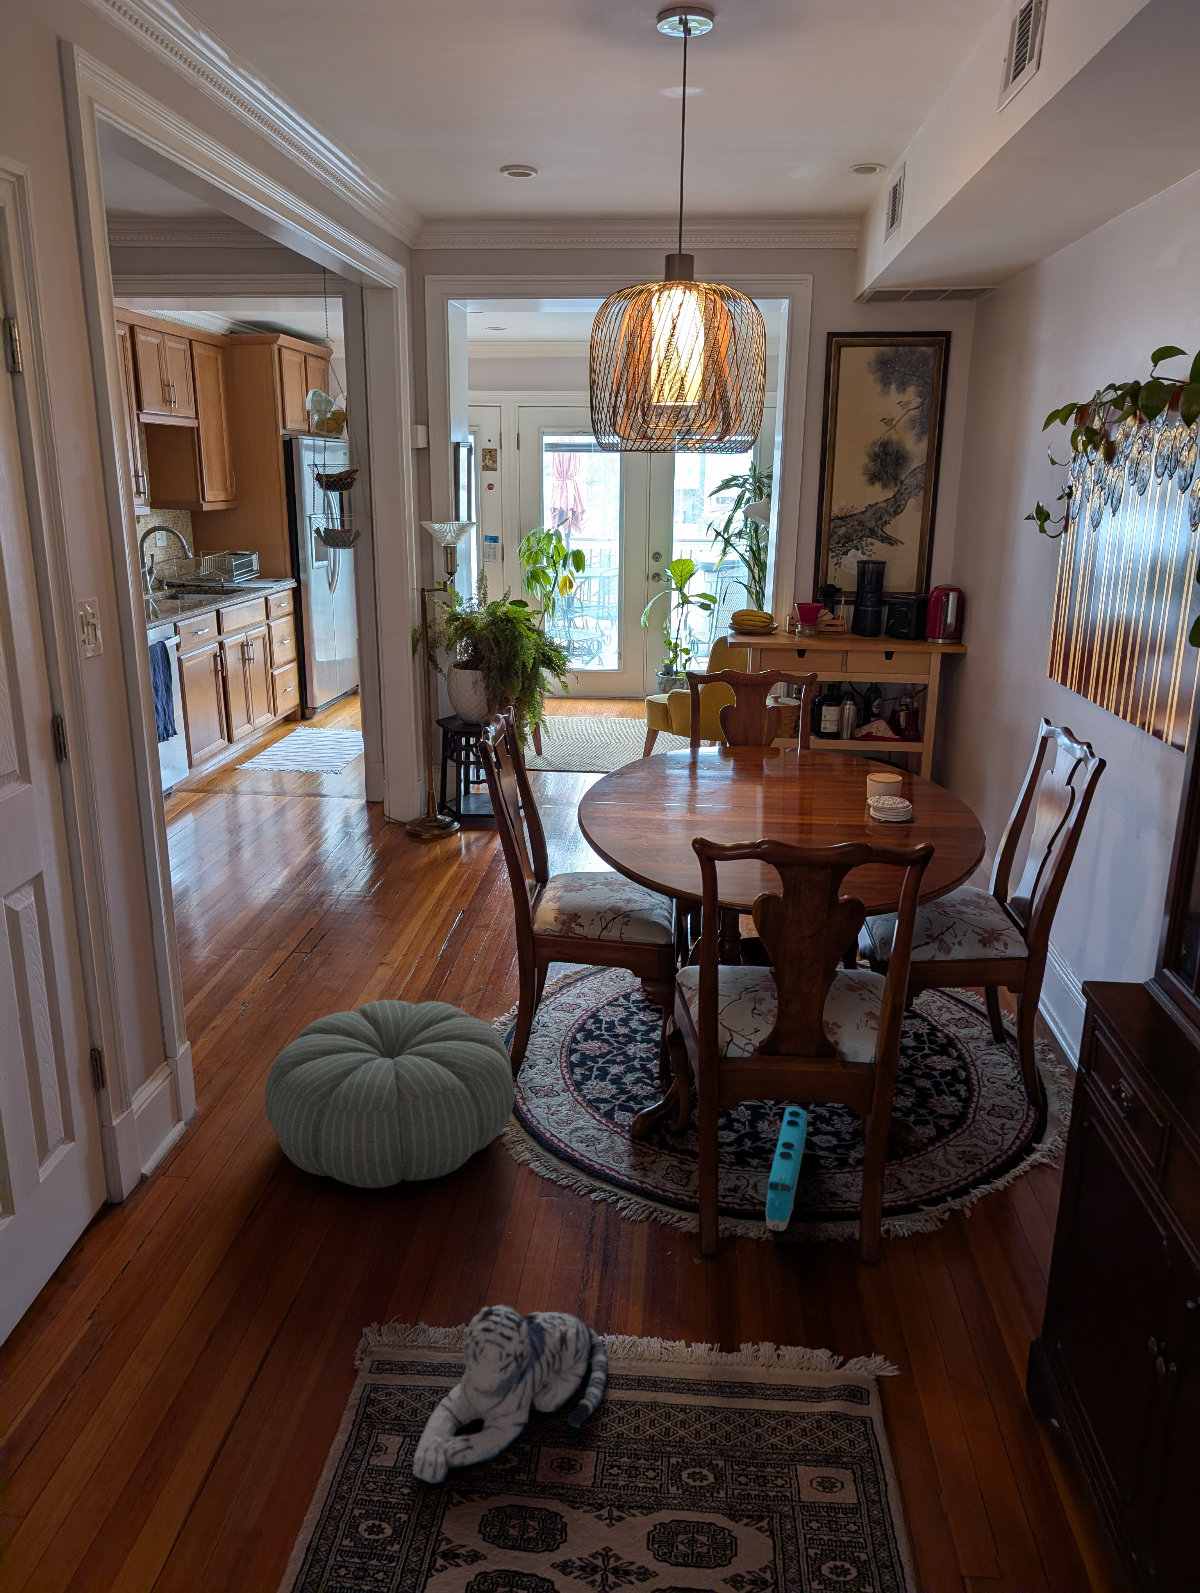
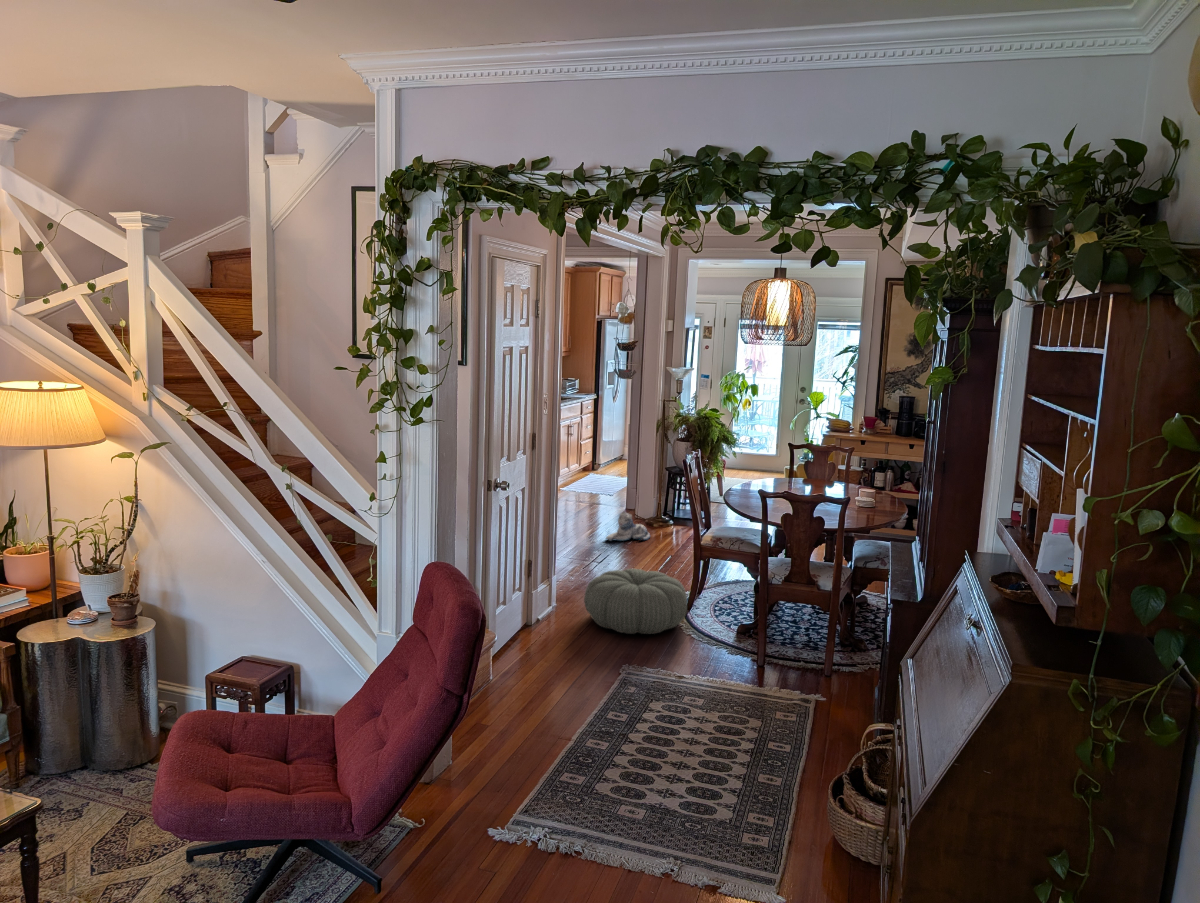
toy train: present [766,1108,807,1231] -> none [788,627,816,665]
plush toy: present [413,1305,608,1483] -> present [606,512,650,541]

